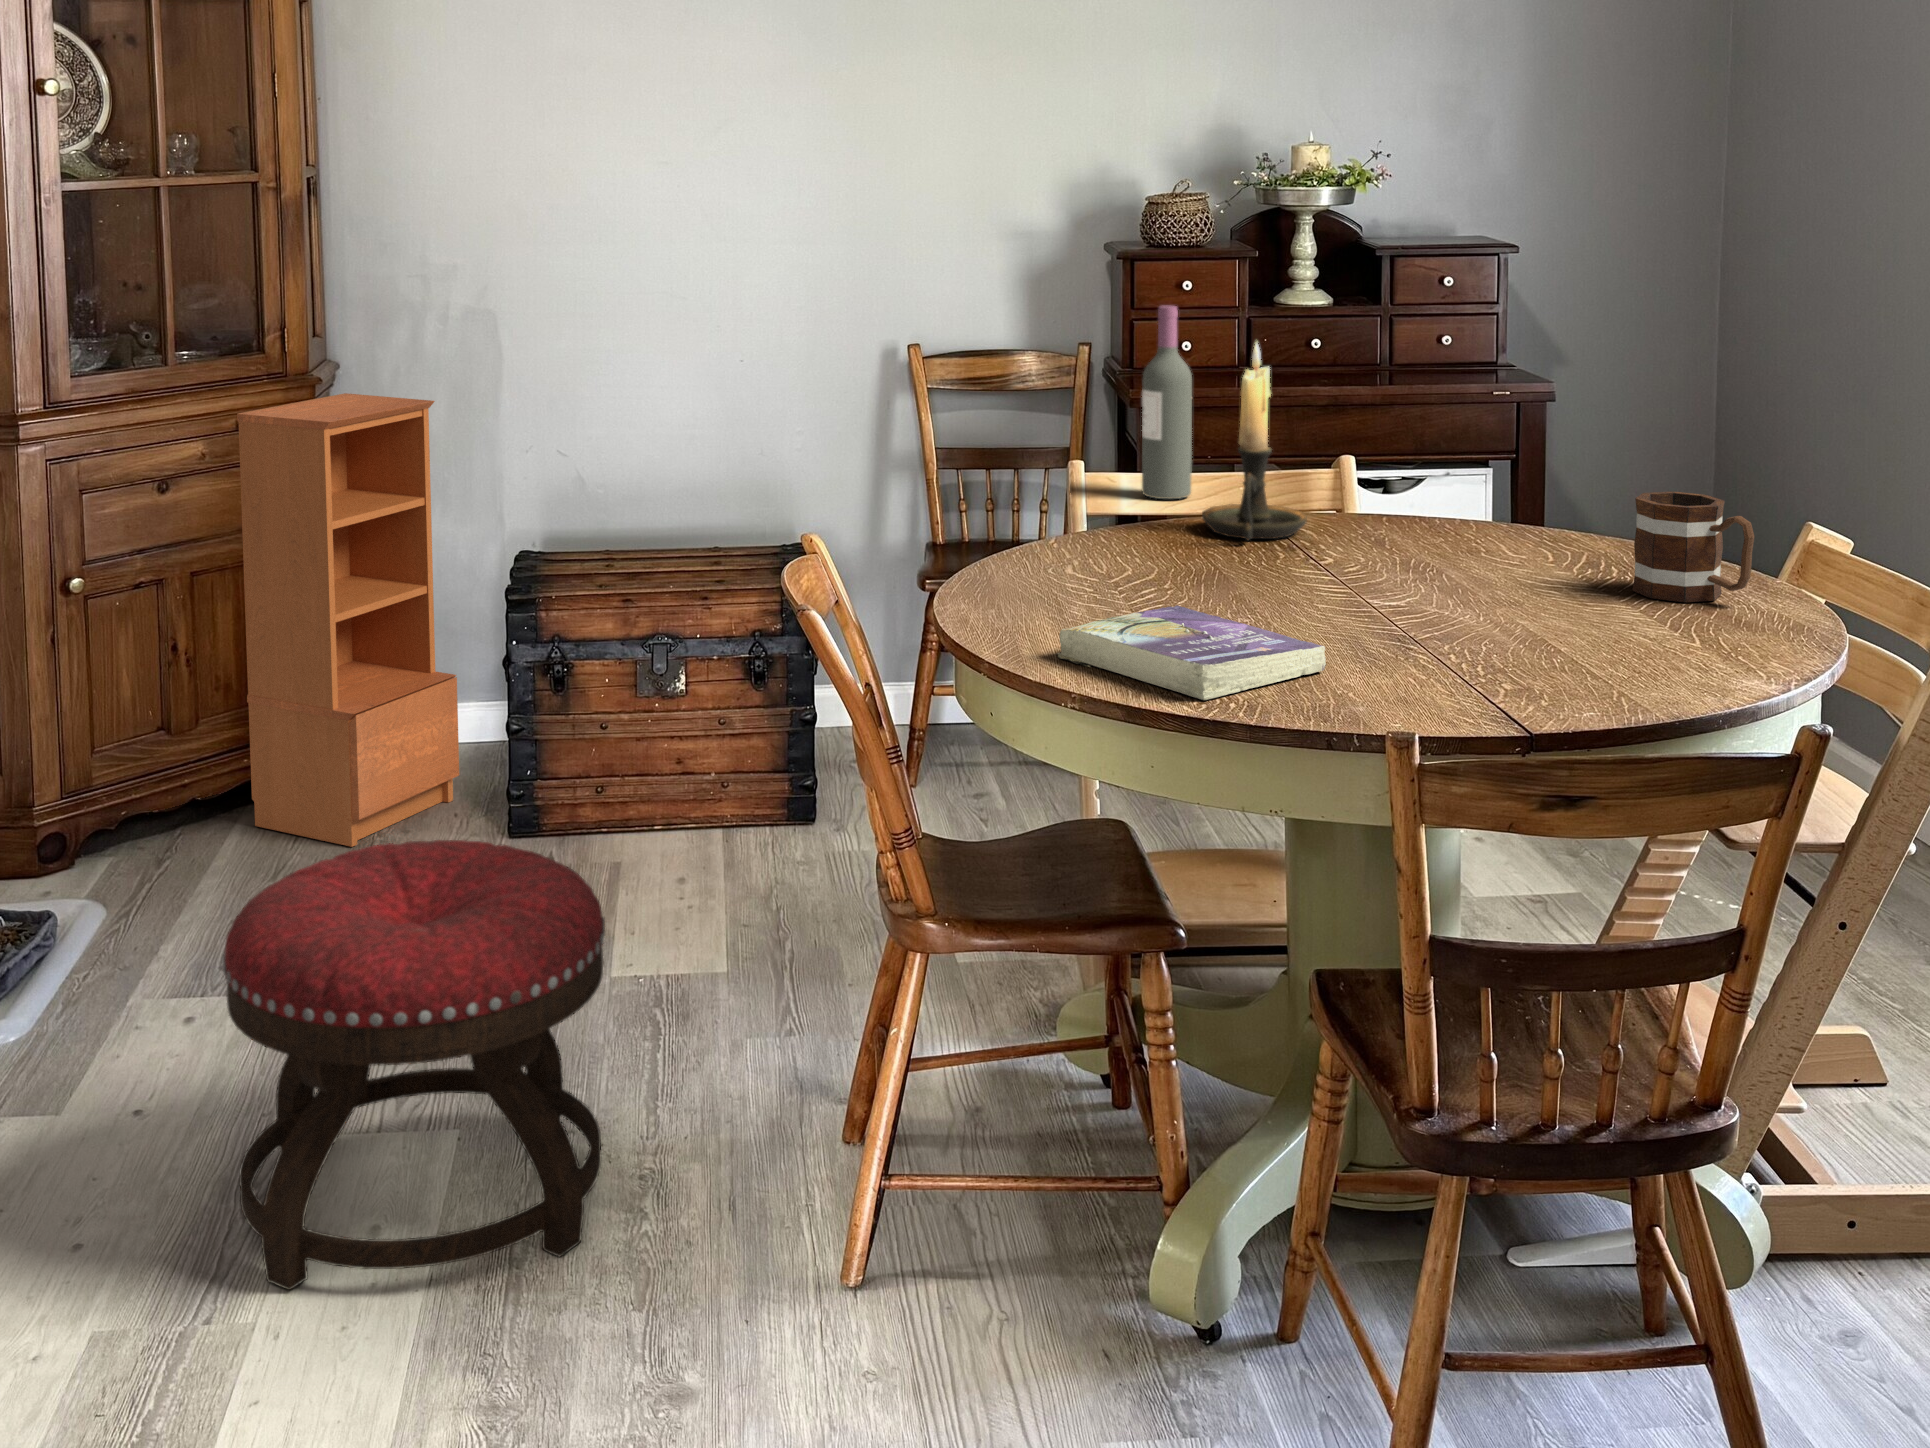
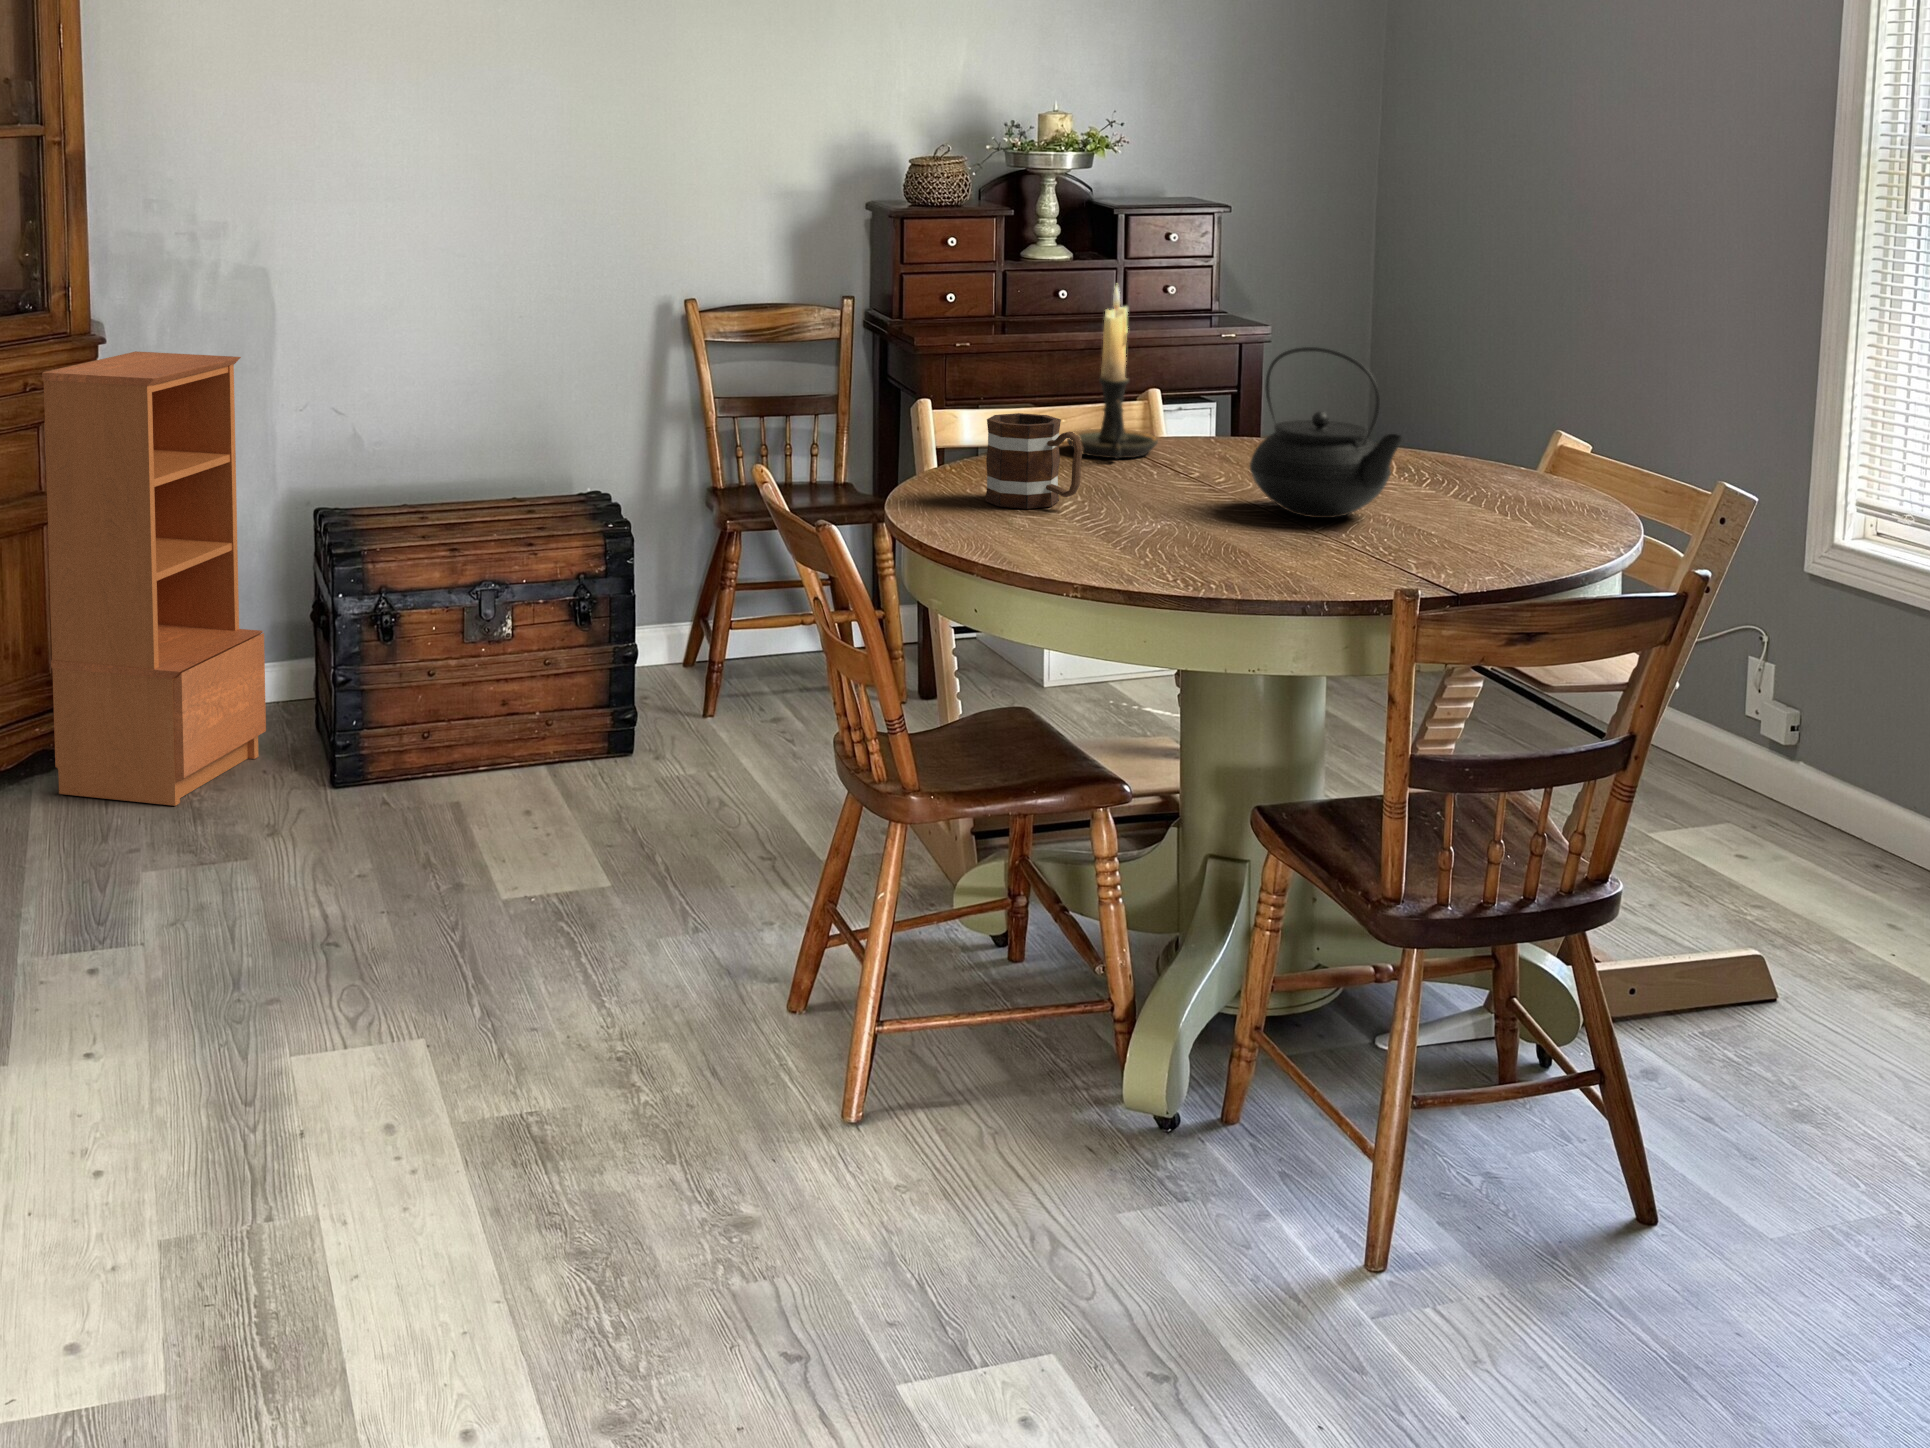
wine bottle: present [1142,305,1192,499] -> none [989,255,1035,428]
teapot: none [1348,422,1520,626] -> present [1250,347,1403,518]
mug: present [1633,491,1754,602] -> present [985,413,1083,509]
book: present [1057,606,1326,700] -> none [1042,508,1271,580]
ottoman: present [222,840,605,1290] -> none [231,765,597,1189]

